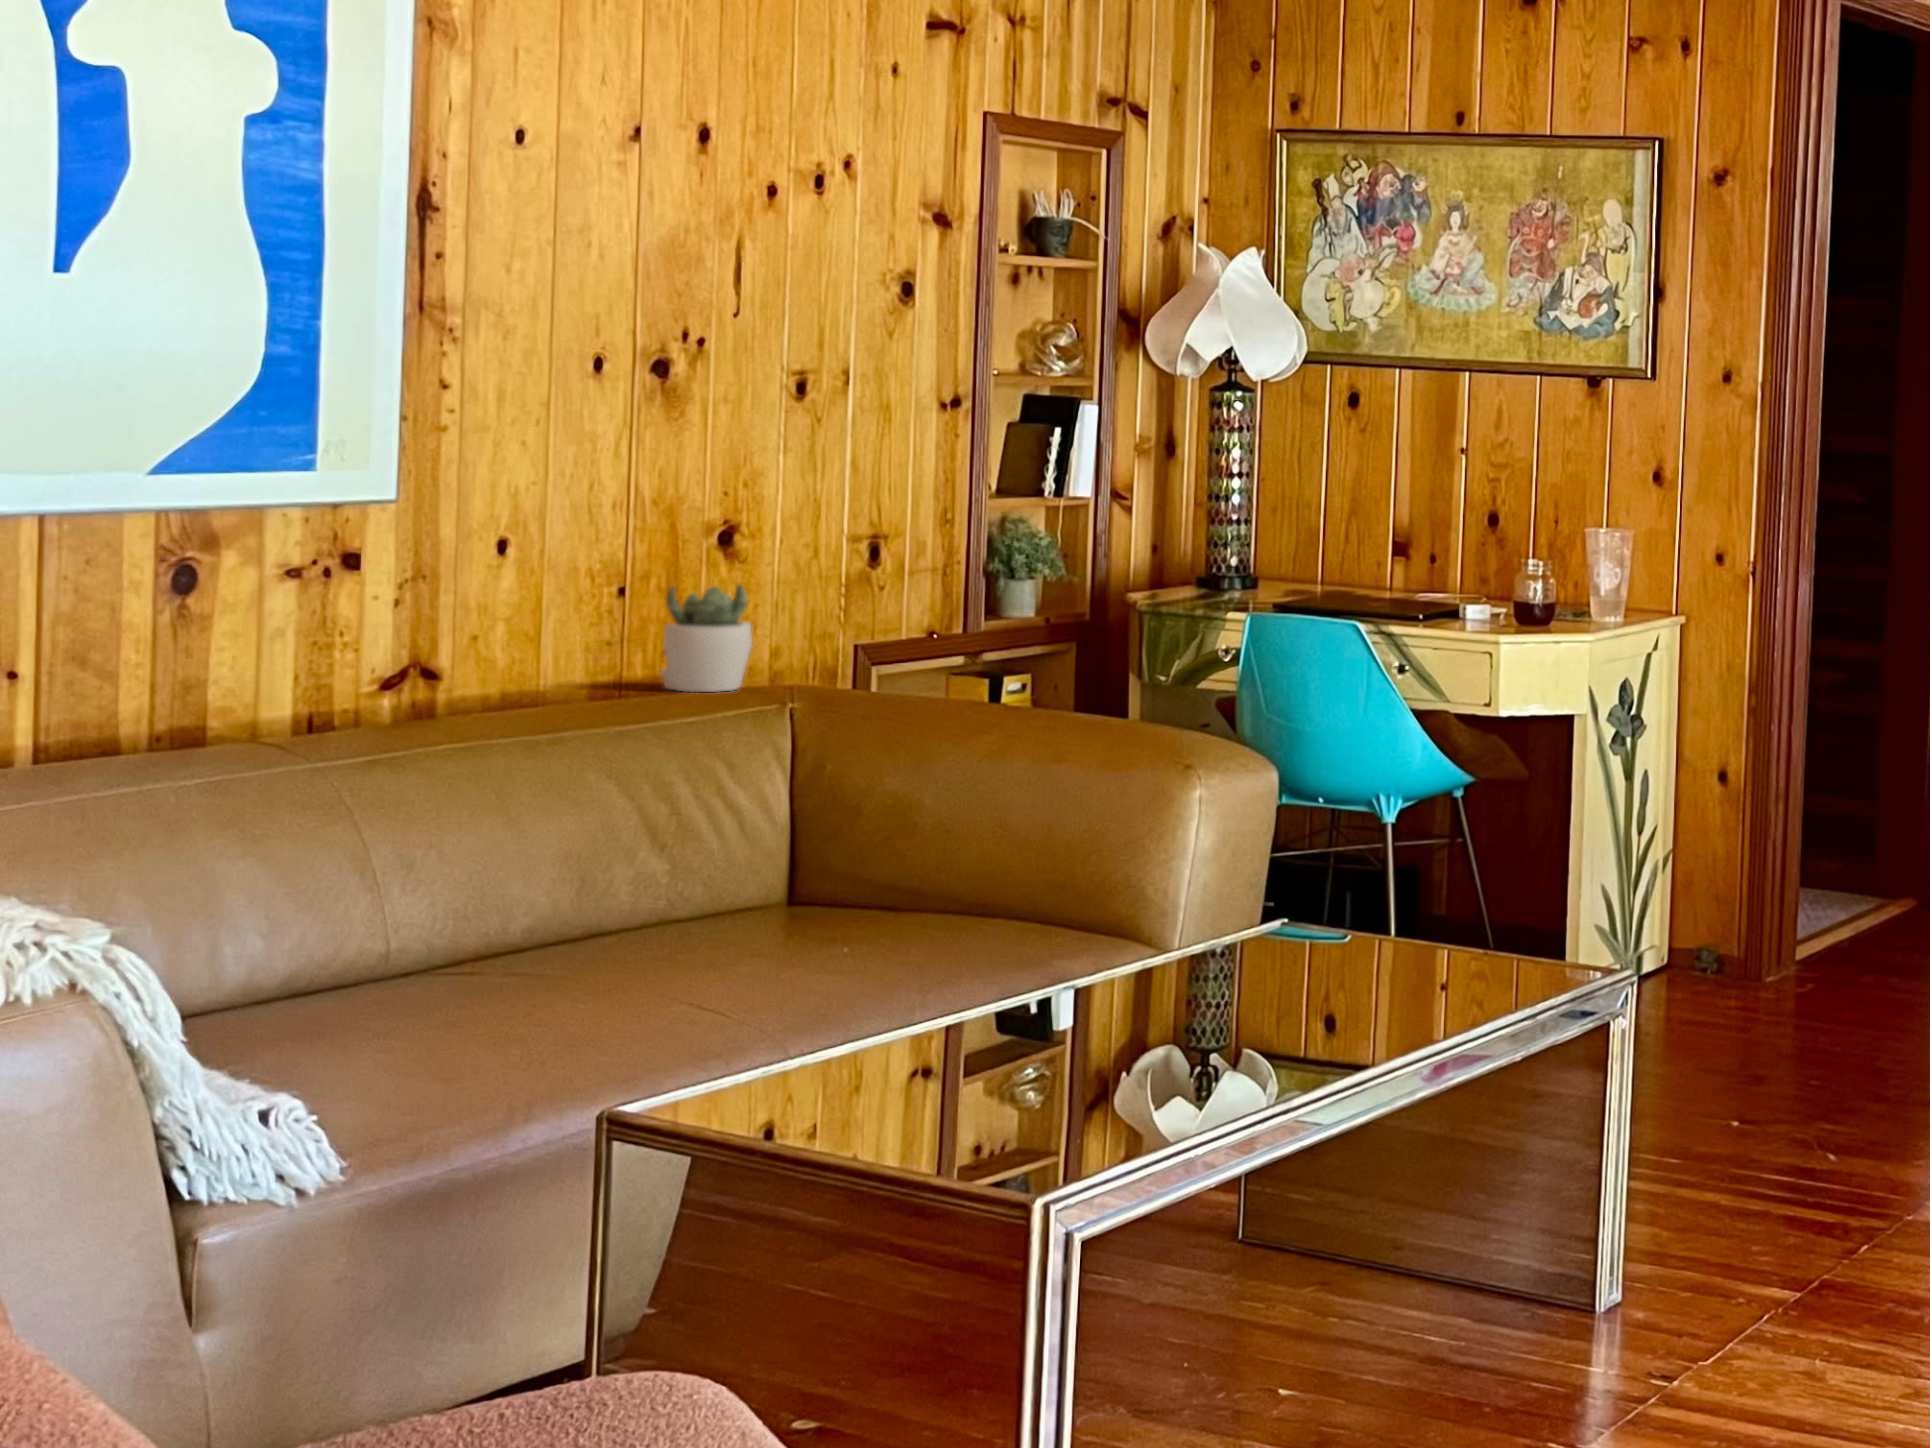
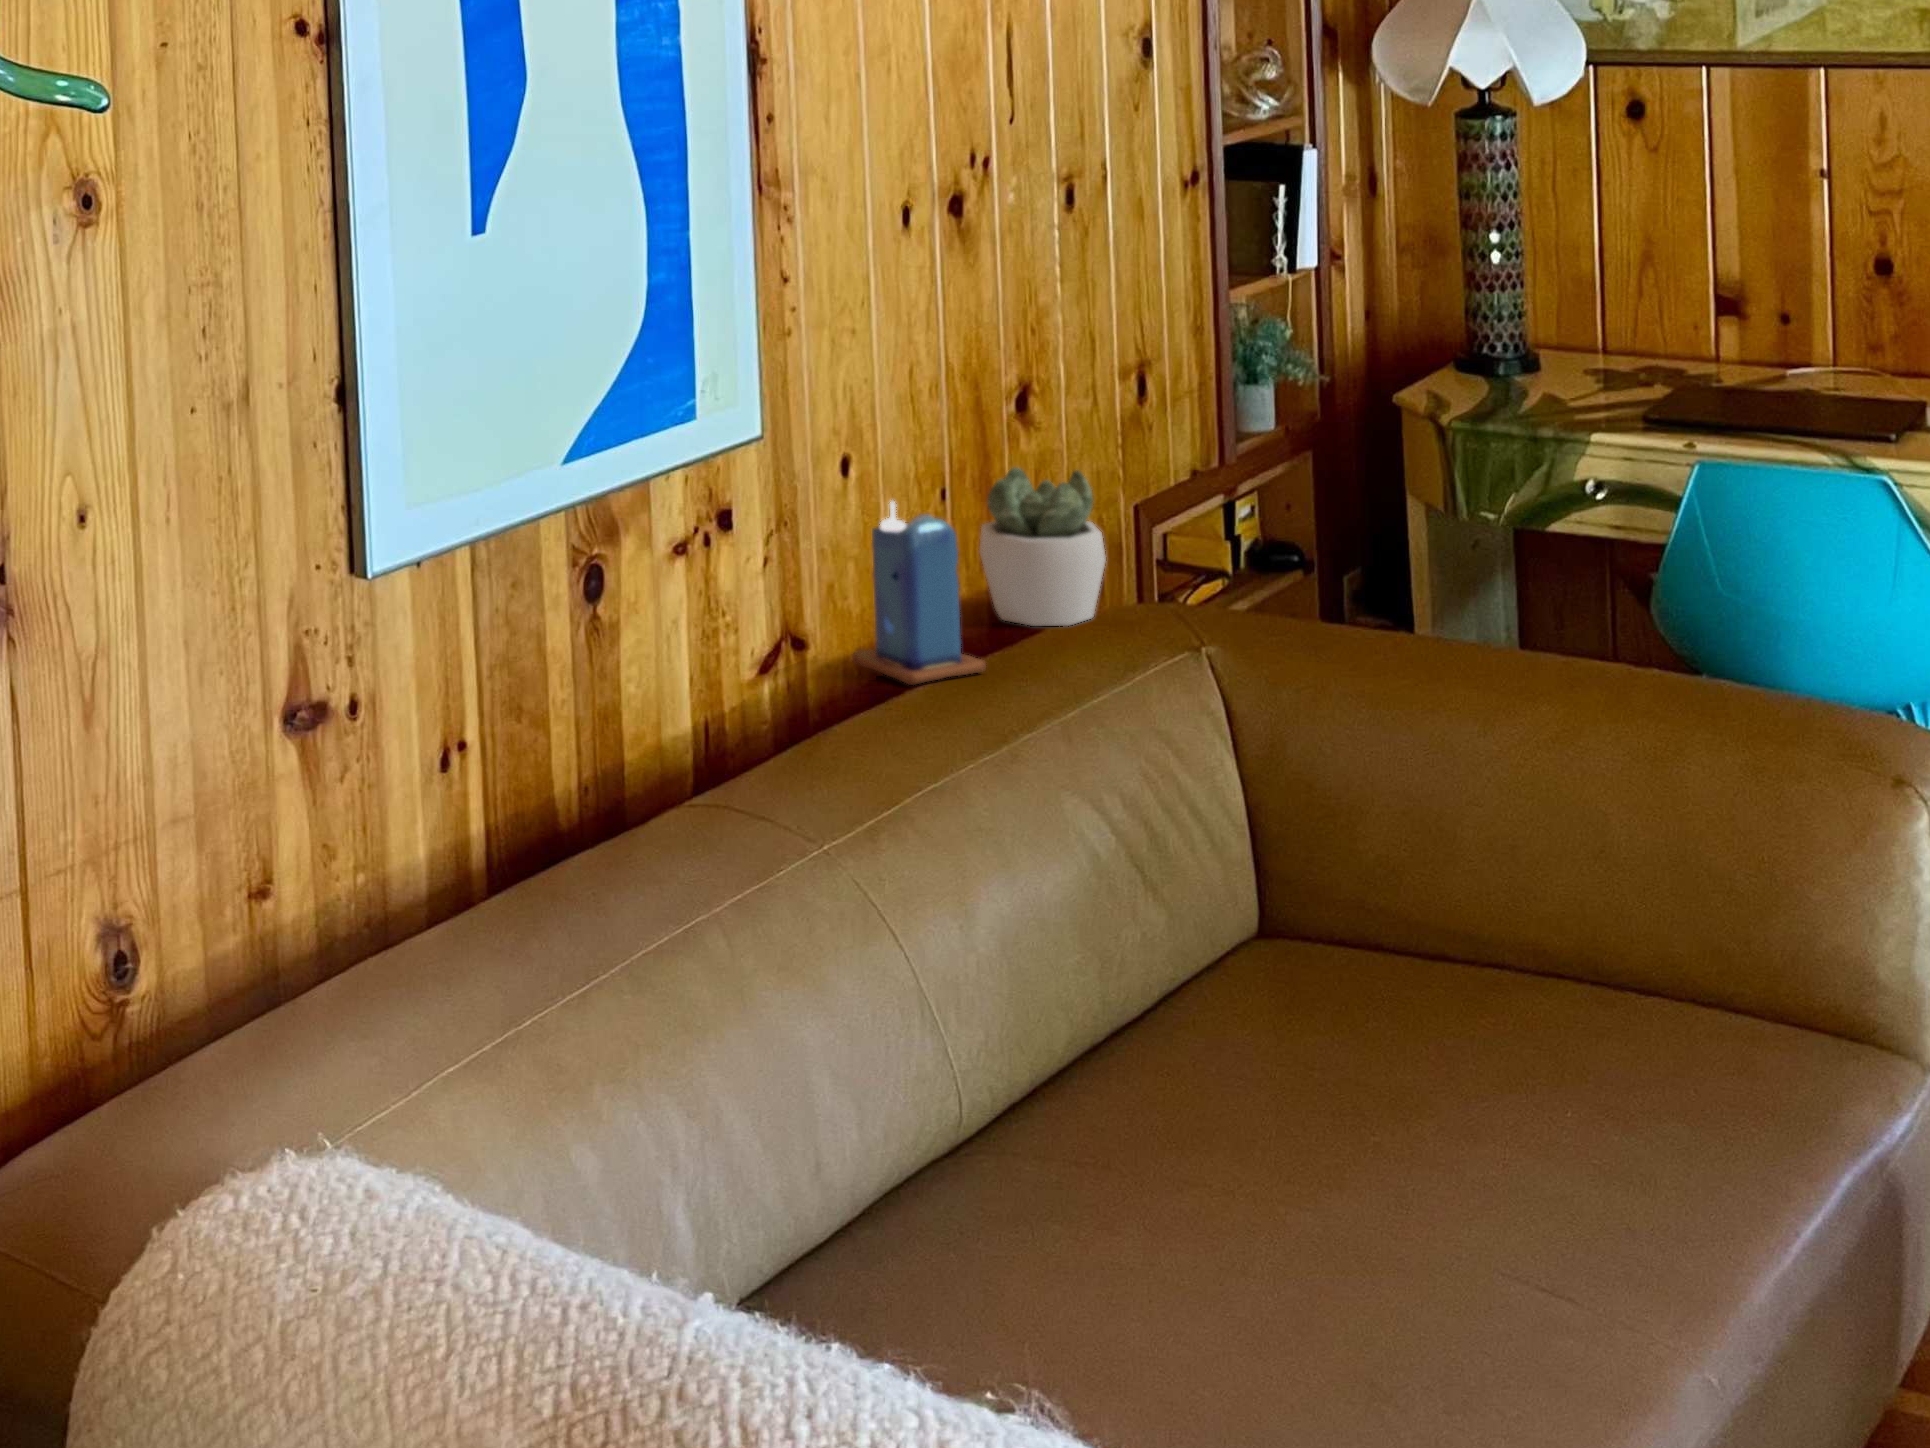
candle: none [503,577,598,705] -> present [852,501,986,685]

